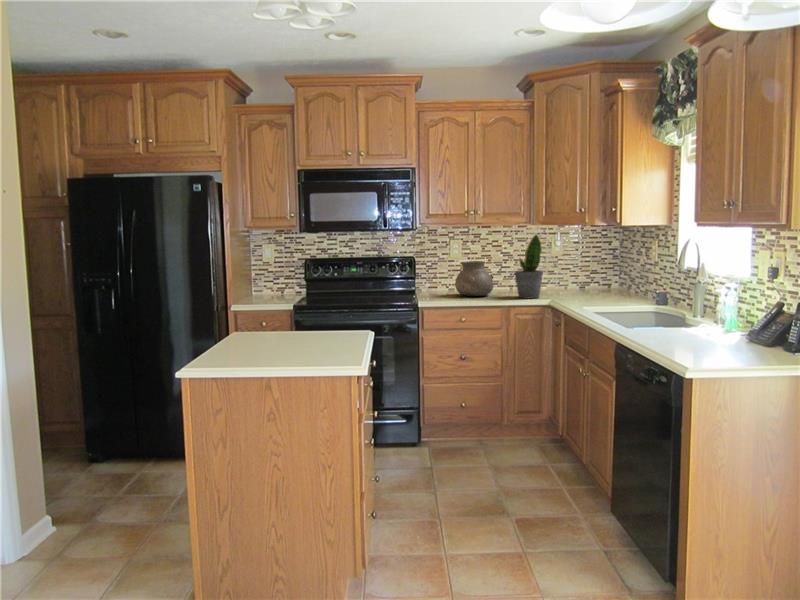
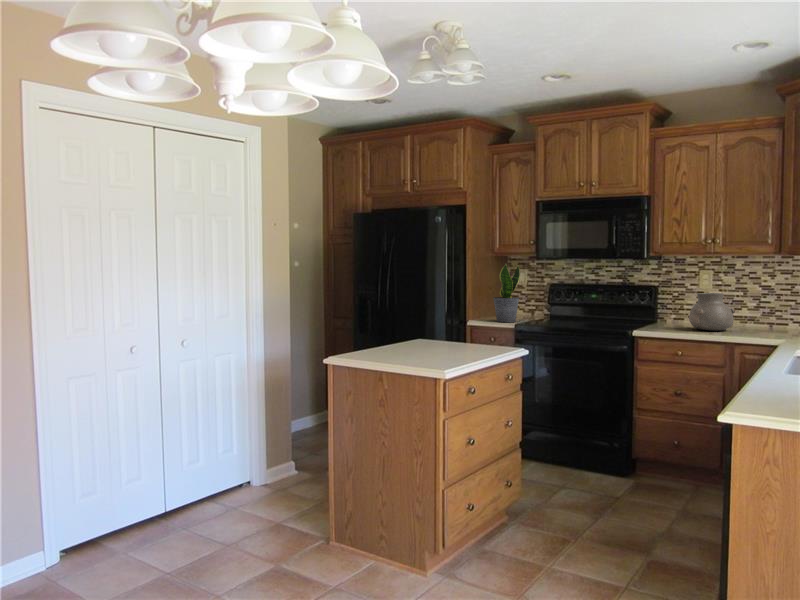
potted plant: present [514,235,543,298] -> present [493,264,520,322]

